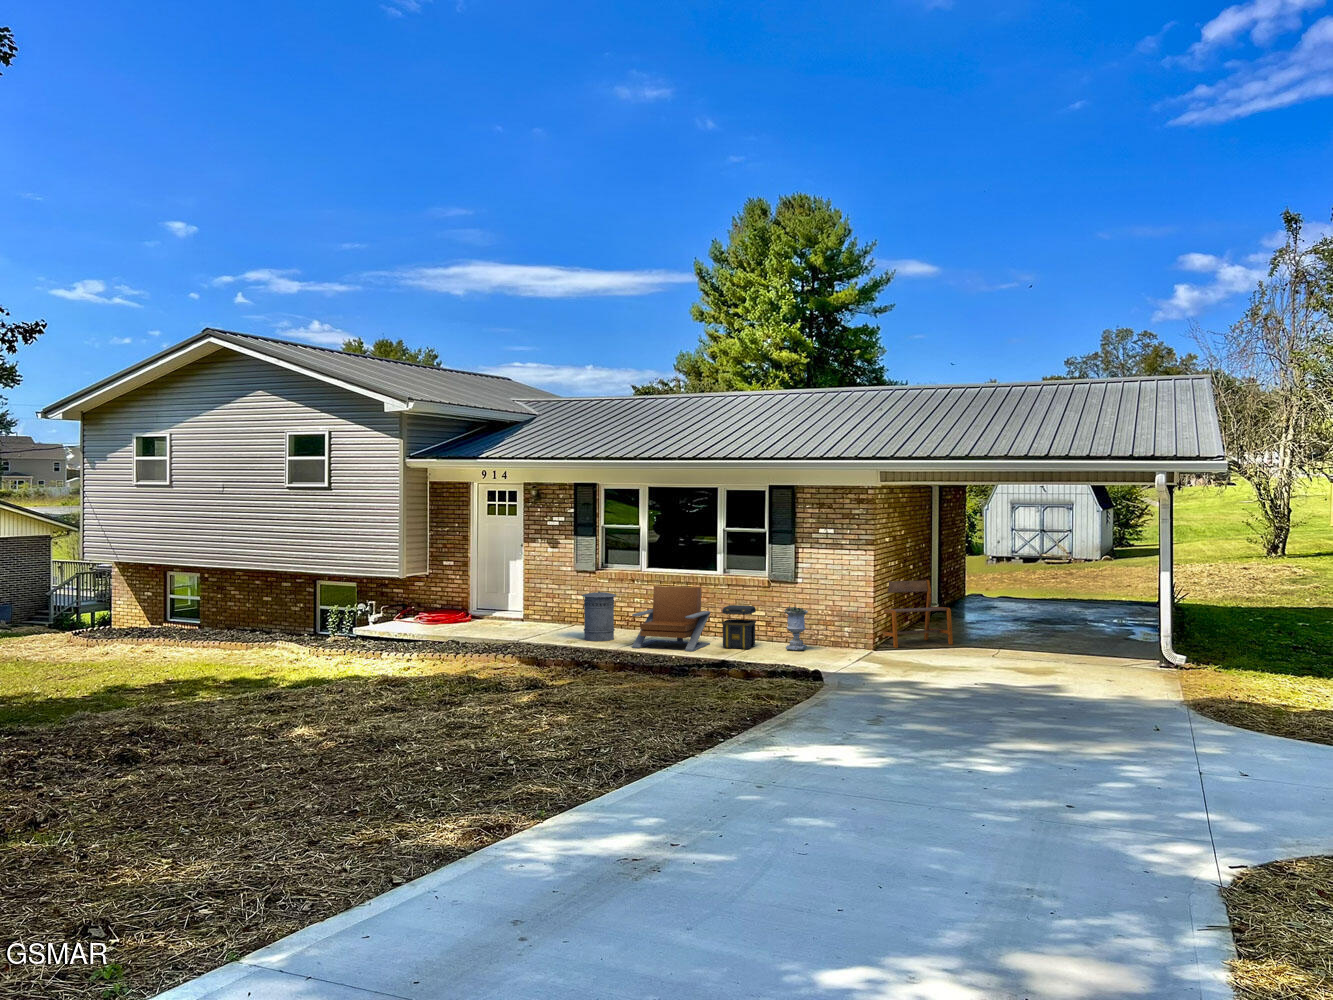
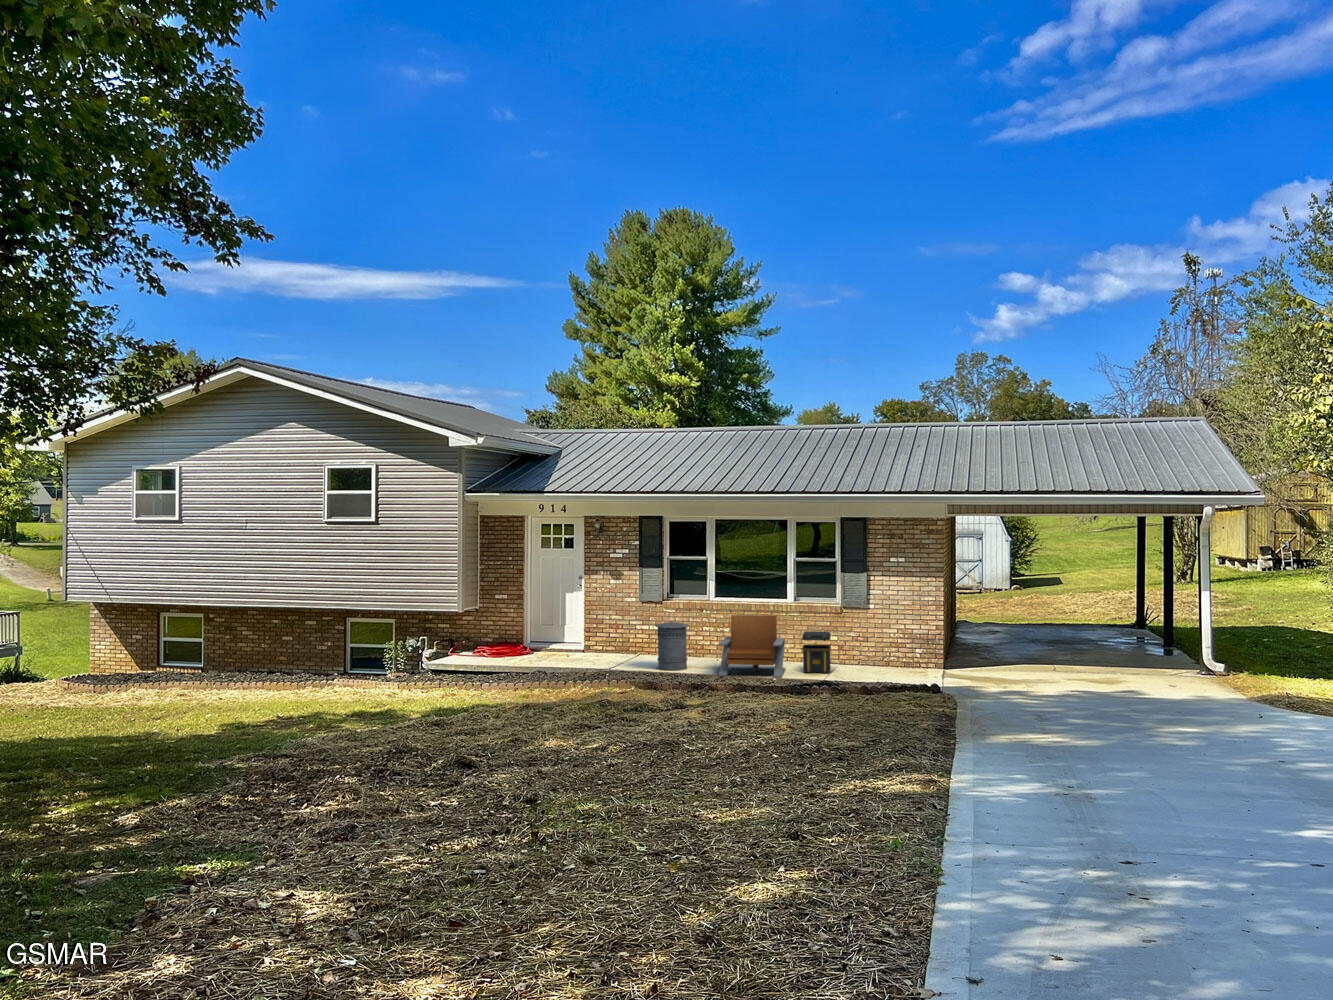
bench: present [883,580,953,648] -> none [931,601,1001,666]
planter: present [785,606,808,651] -> none [861,630,884,673]

